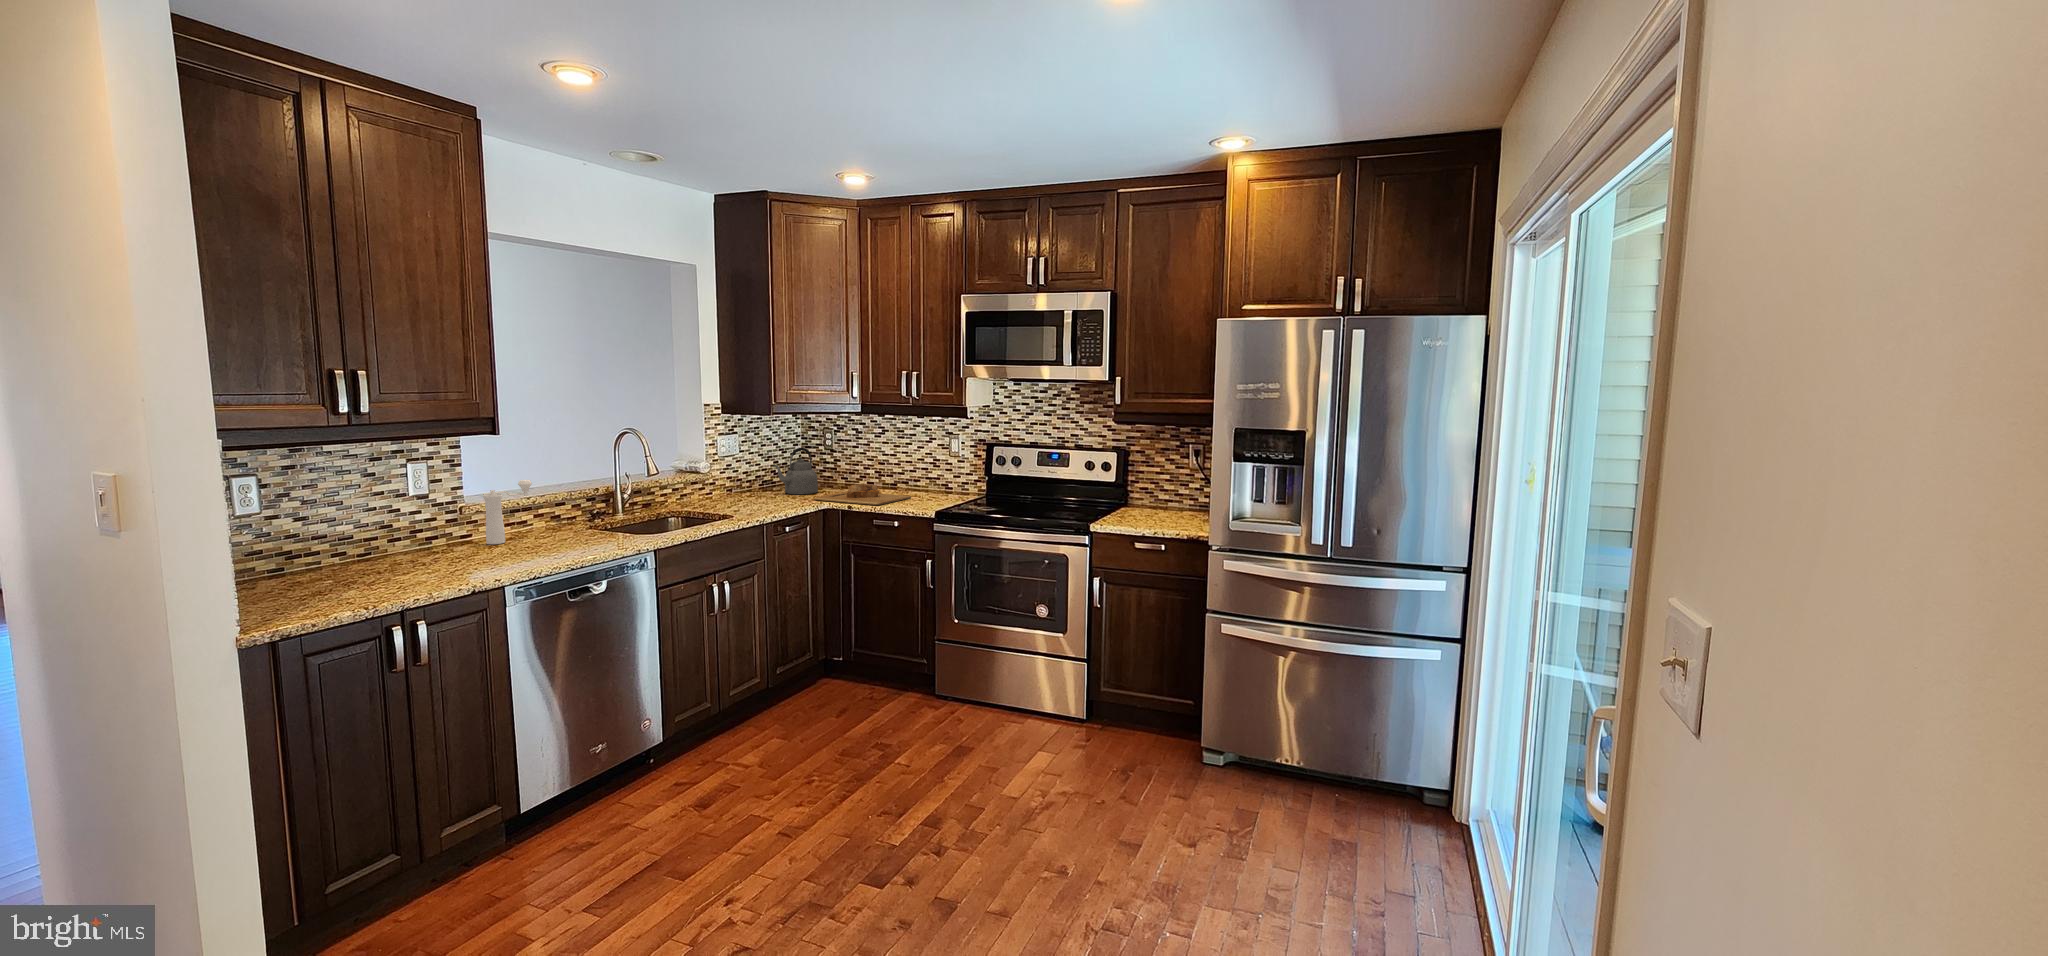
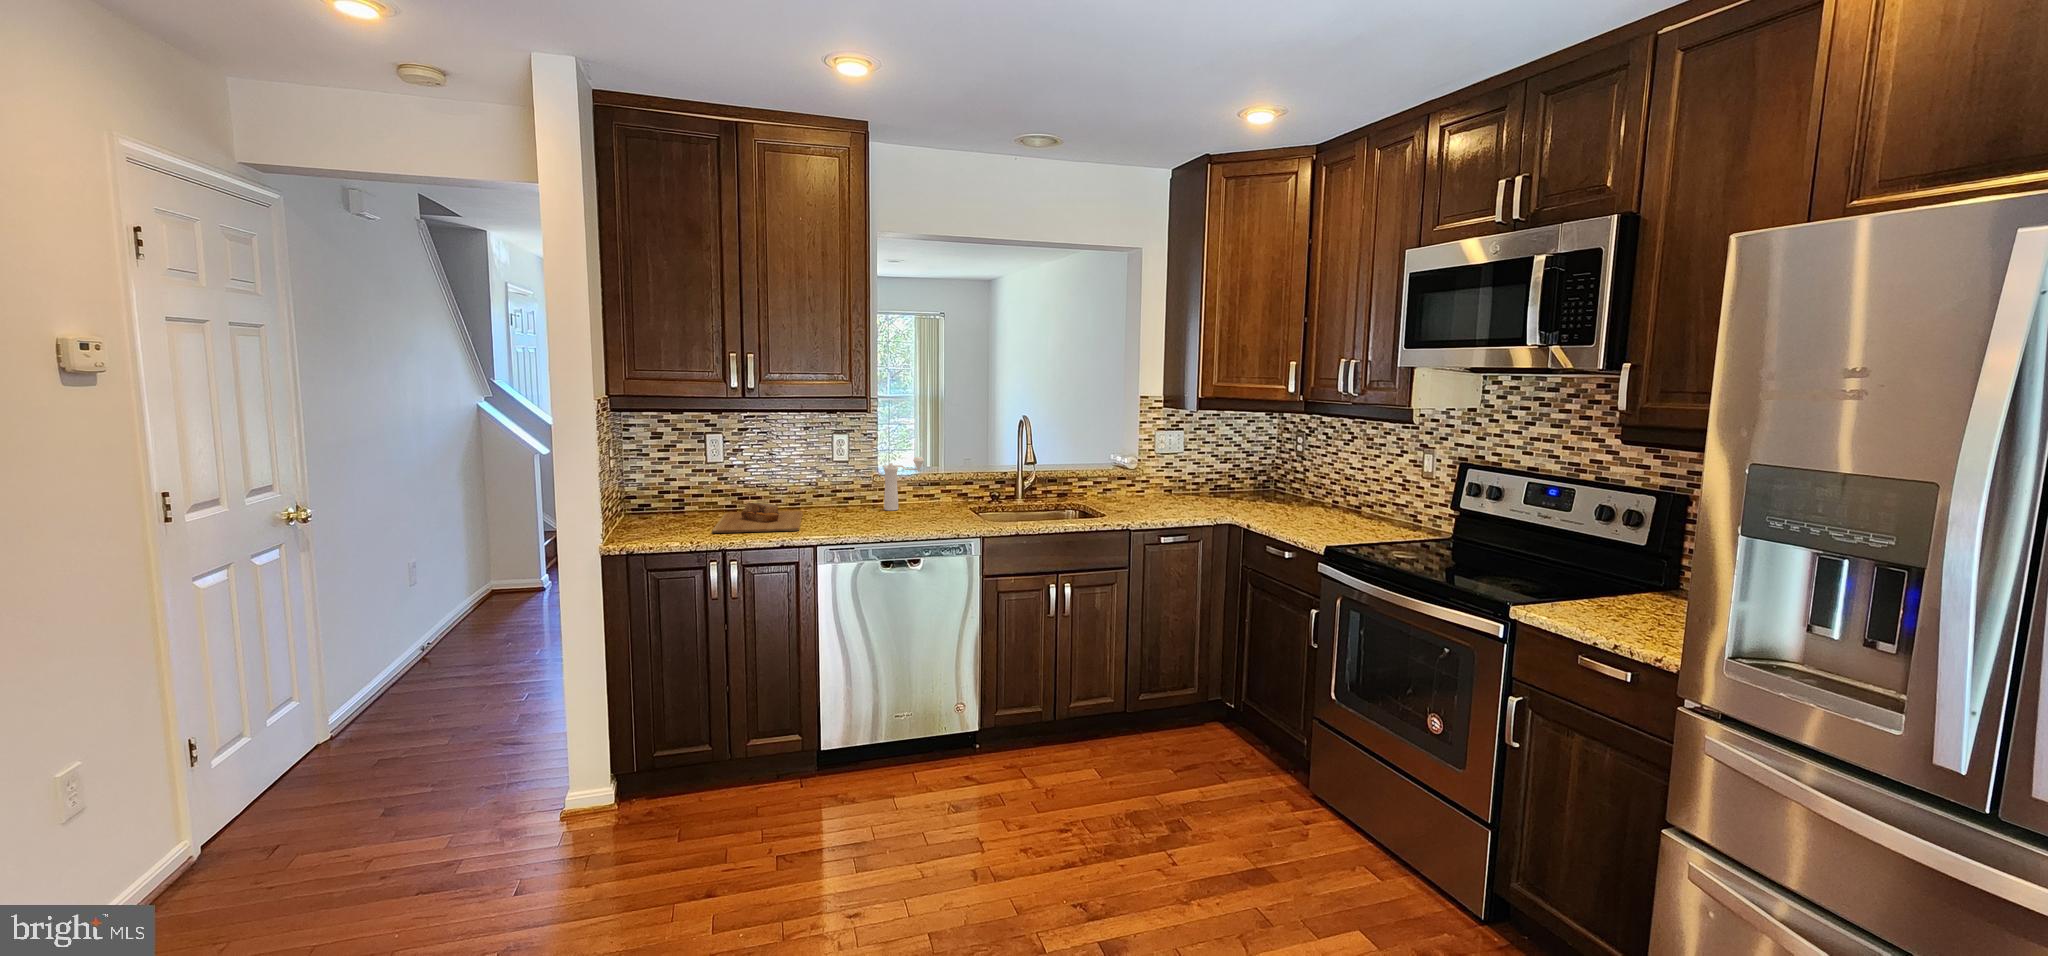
kettle: present [773,448,818,494] -> none [1210,451,1265,505]
cutting board: present [814,485,911,505] -> present [712,502,803,533]

